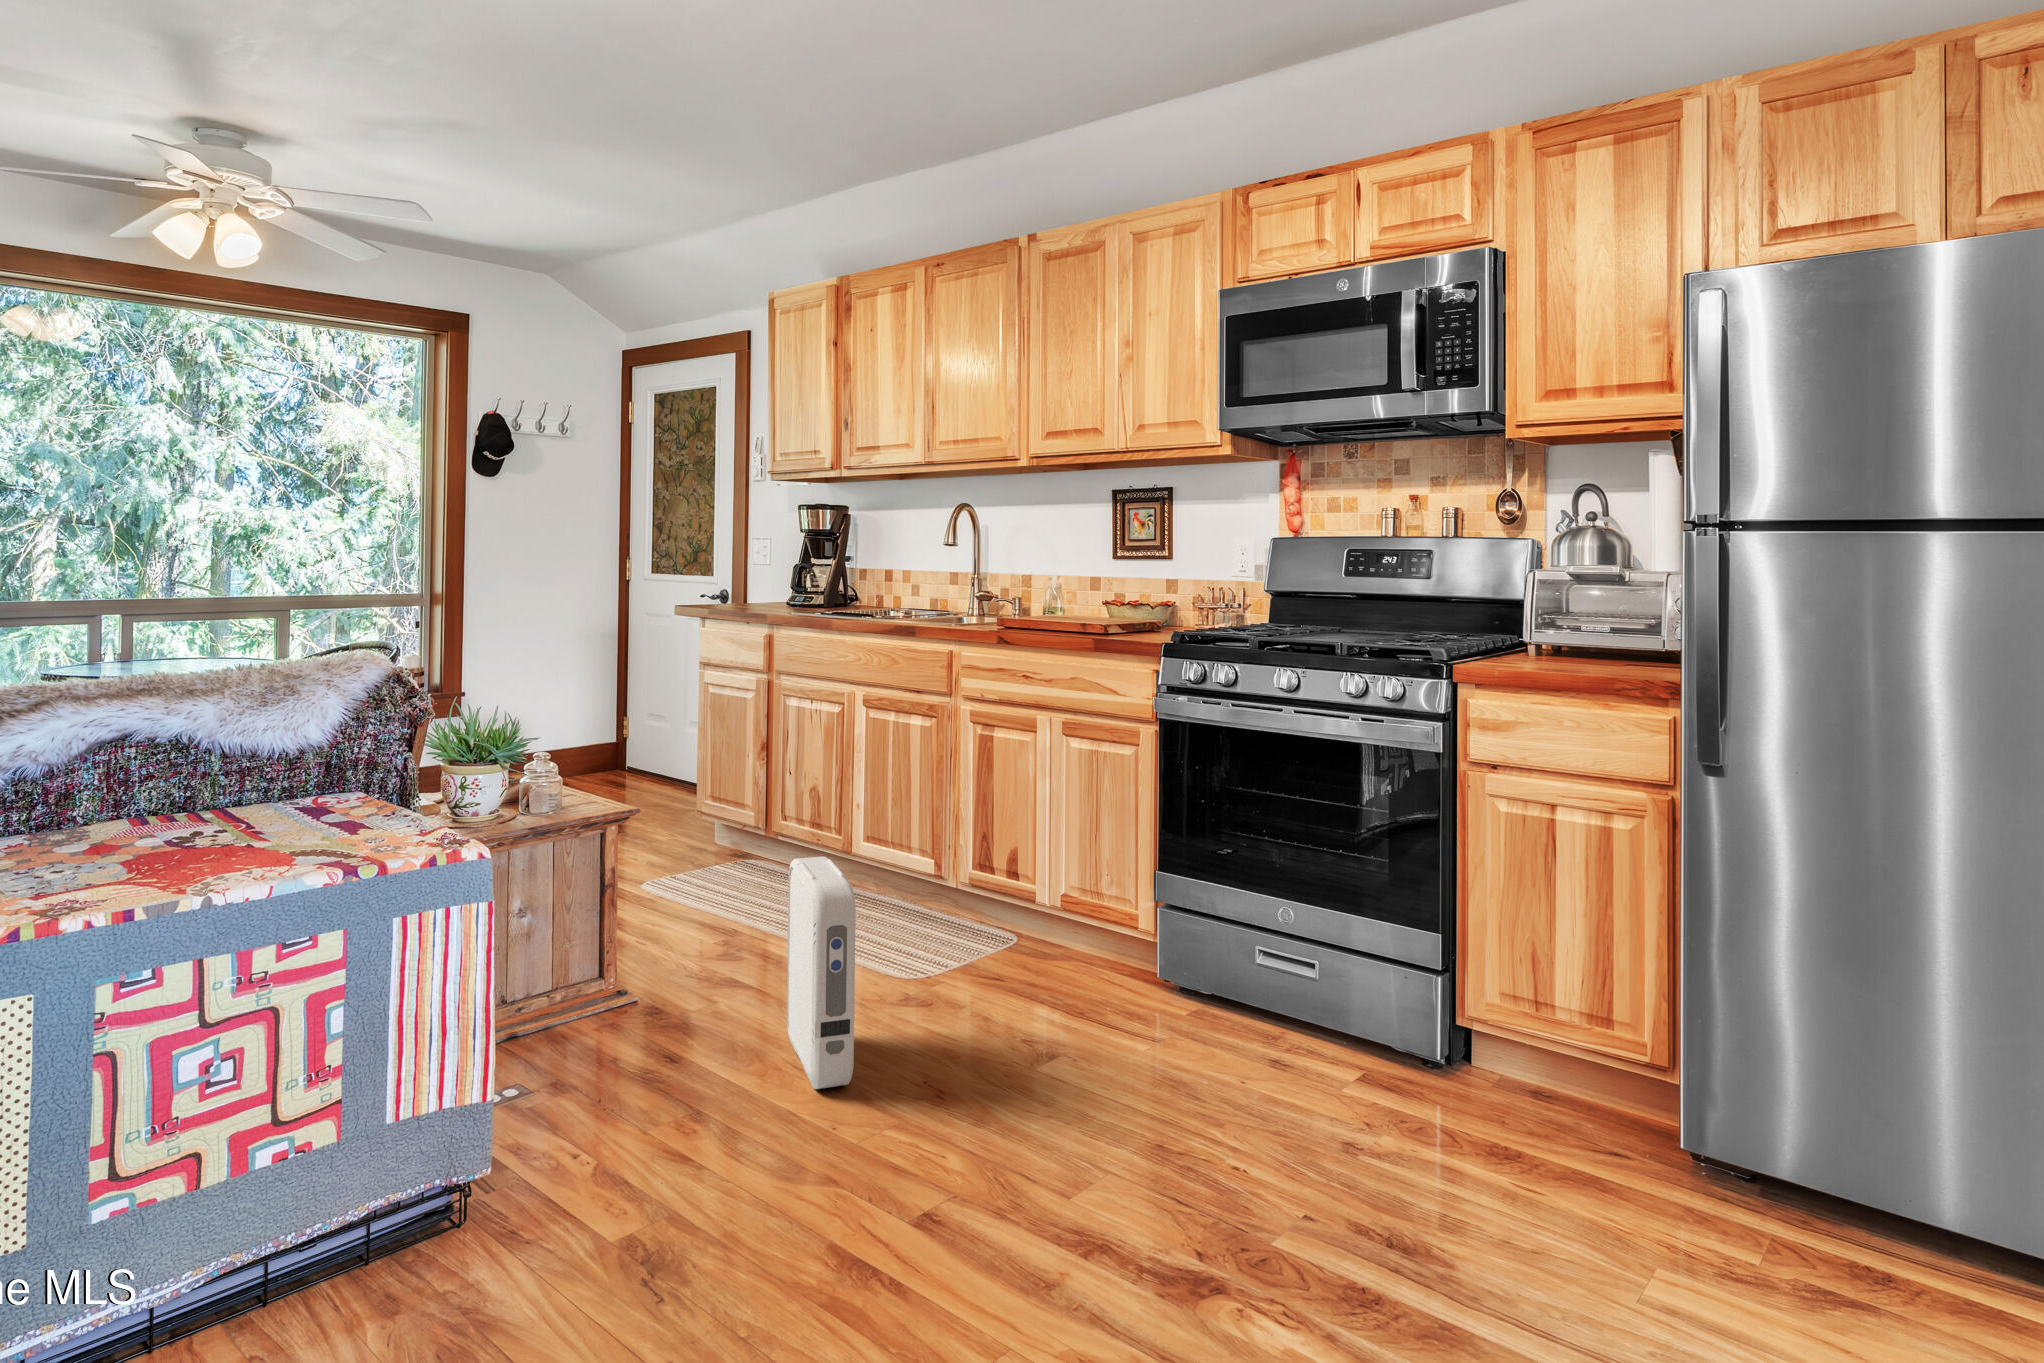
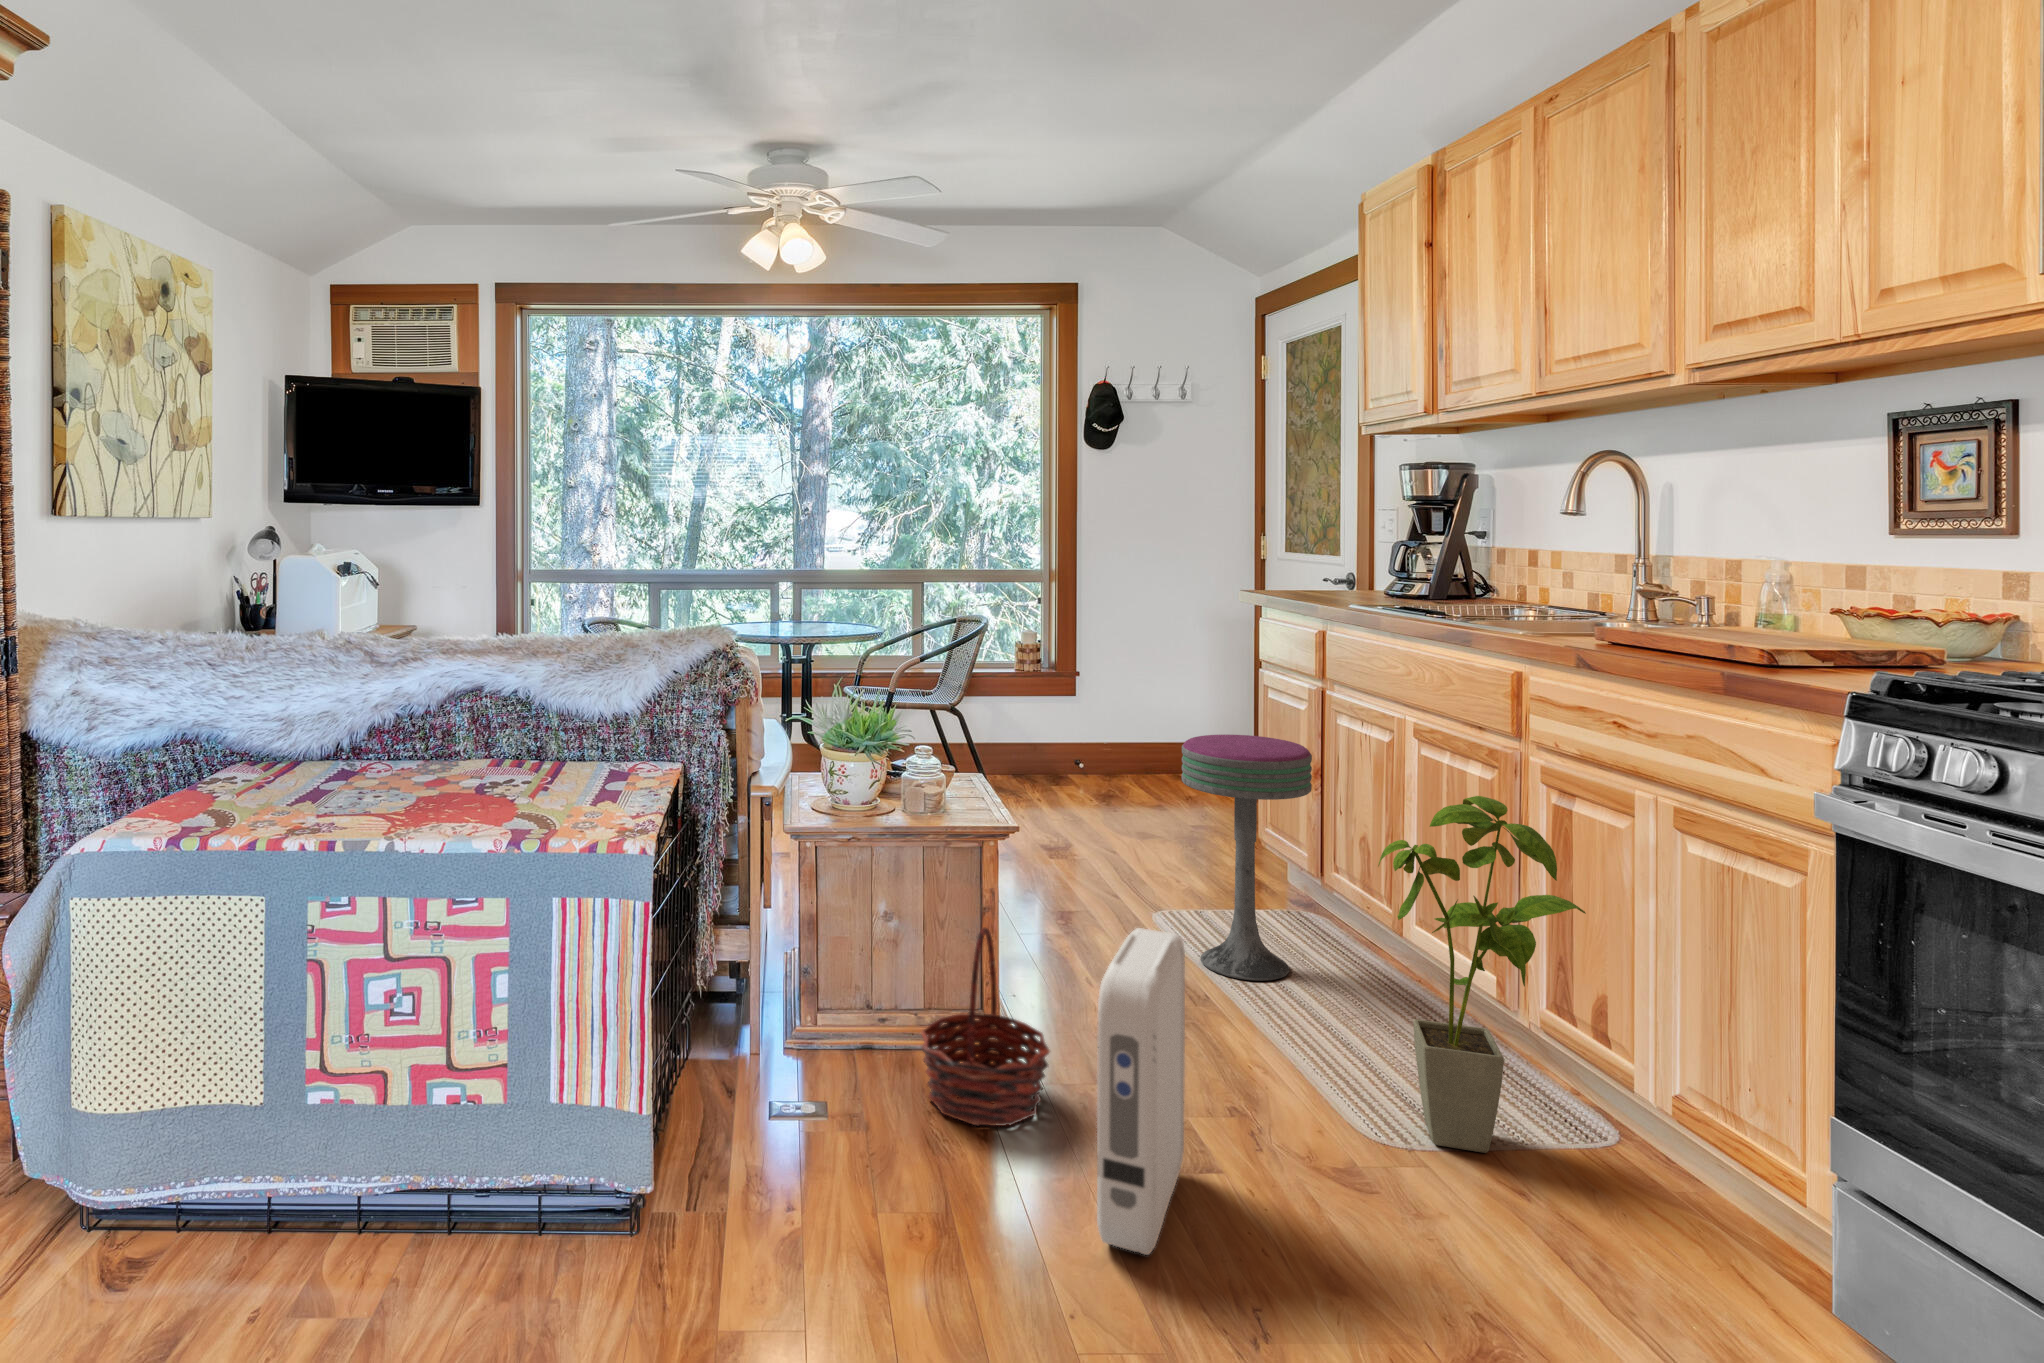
bar stool: none [697,722,797,918] -> present [1182,735,1312,981]
house plant: none [900,731,1020,974] -> present [1378,796,1586,1153]
basket: none [590,896,704,1063] -> present [921,928,1050,1126]

